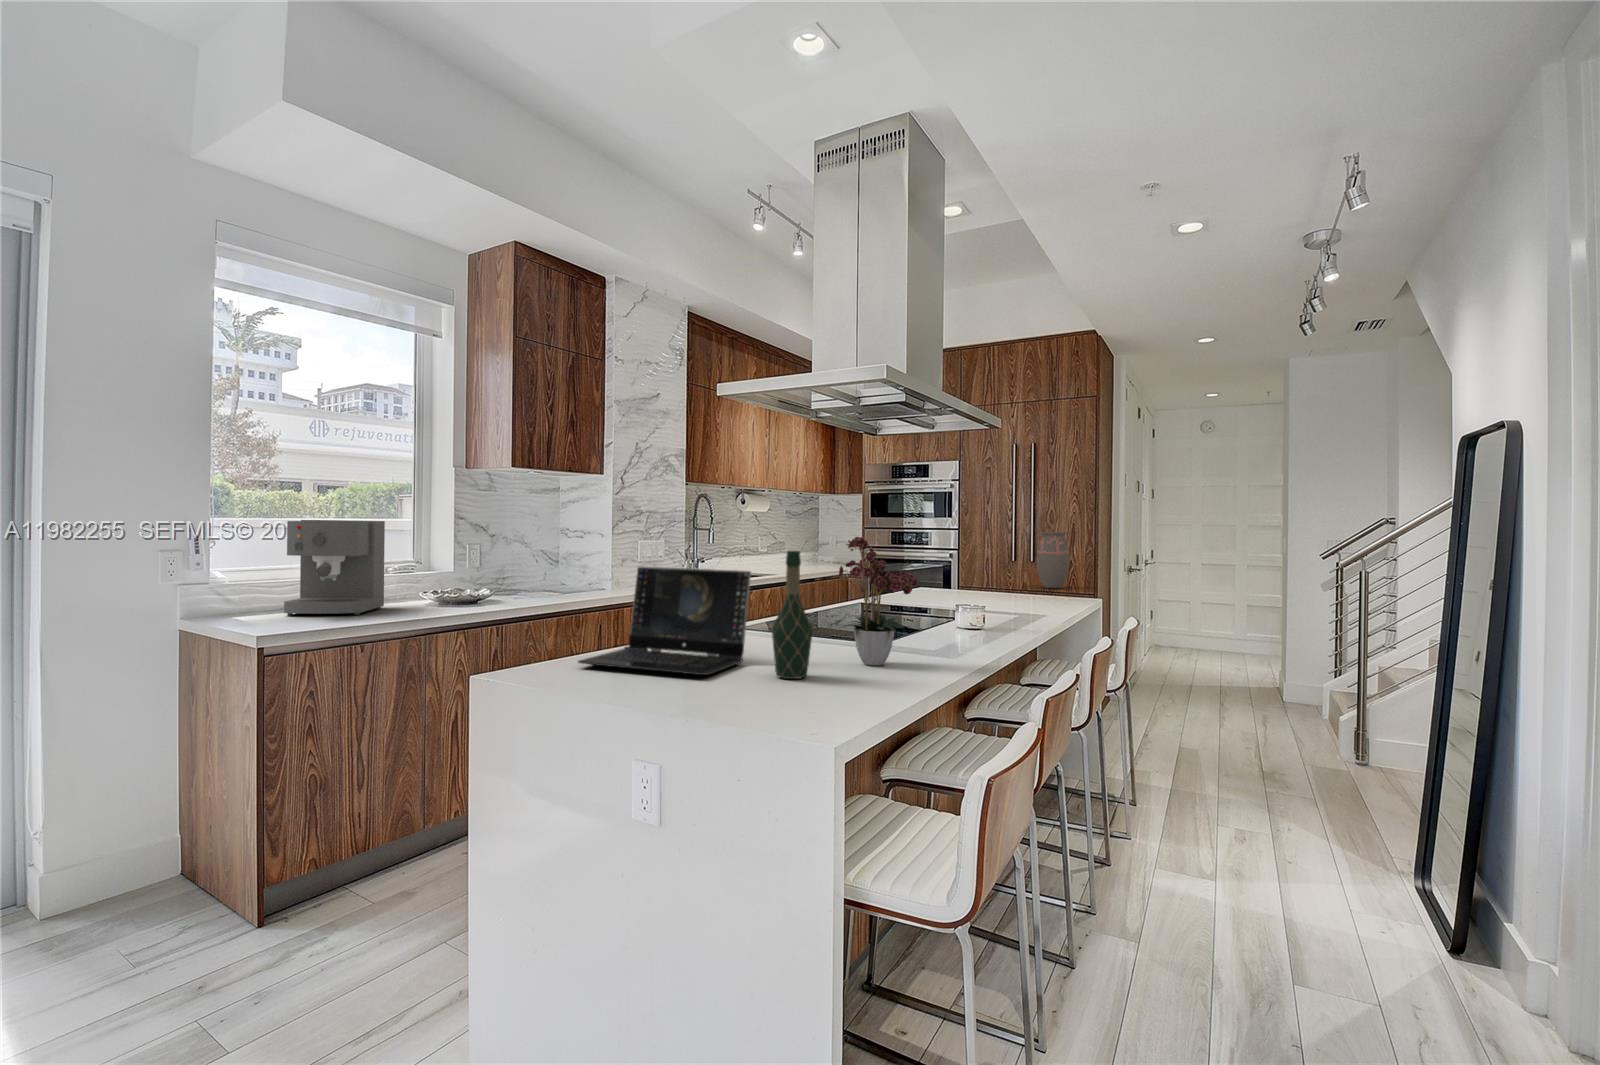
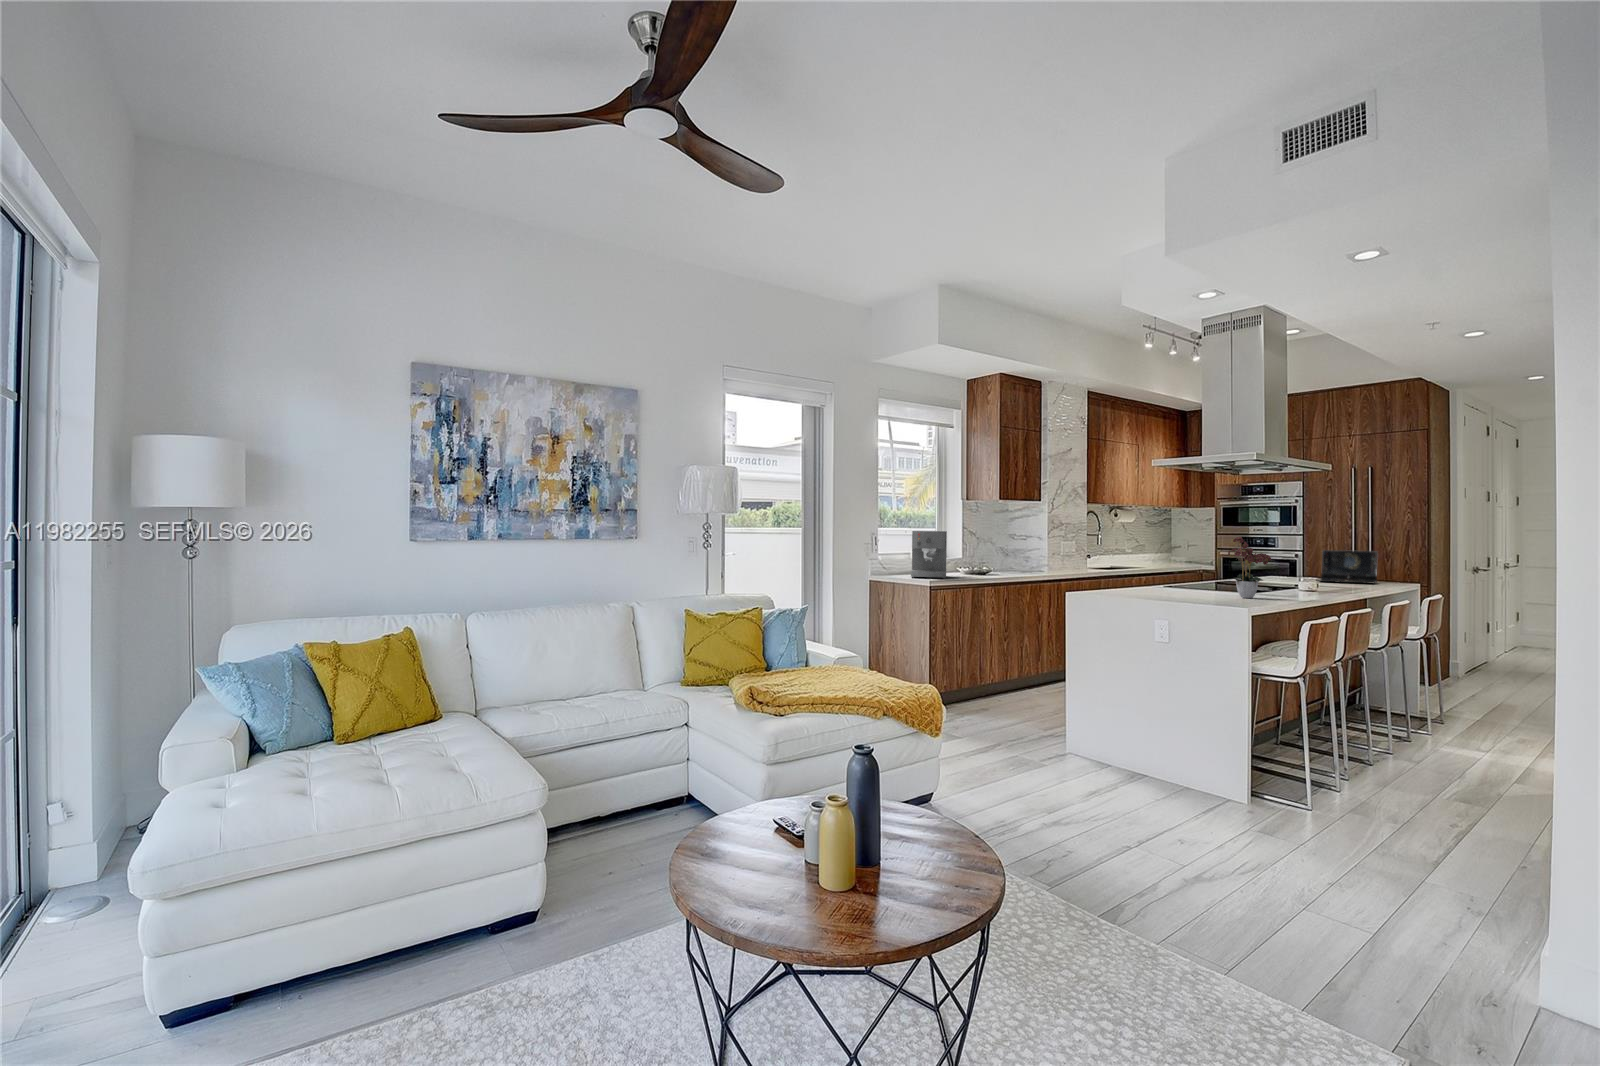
decorative vase: present [1037,532,1069,588] -> none [1371,537,1401,580]
wine bottle: present [772,551,812,679] -> none [1197,543,1218,599]
laptop: present [578,567,751,675] -> present [1318,550,1378,584]

